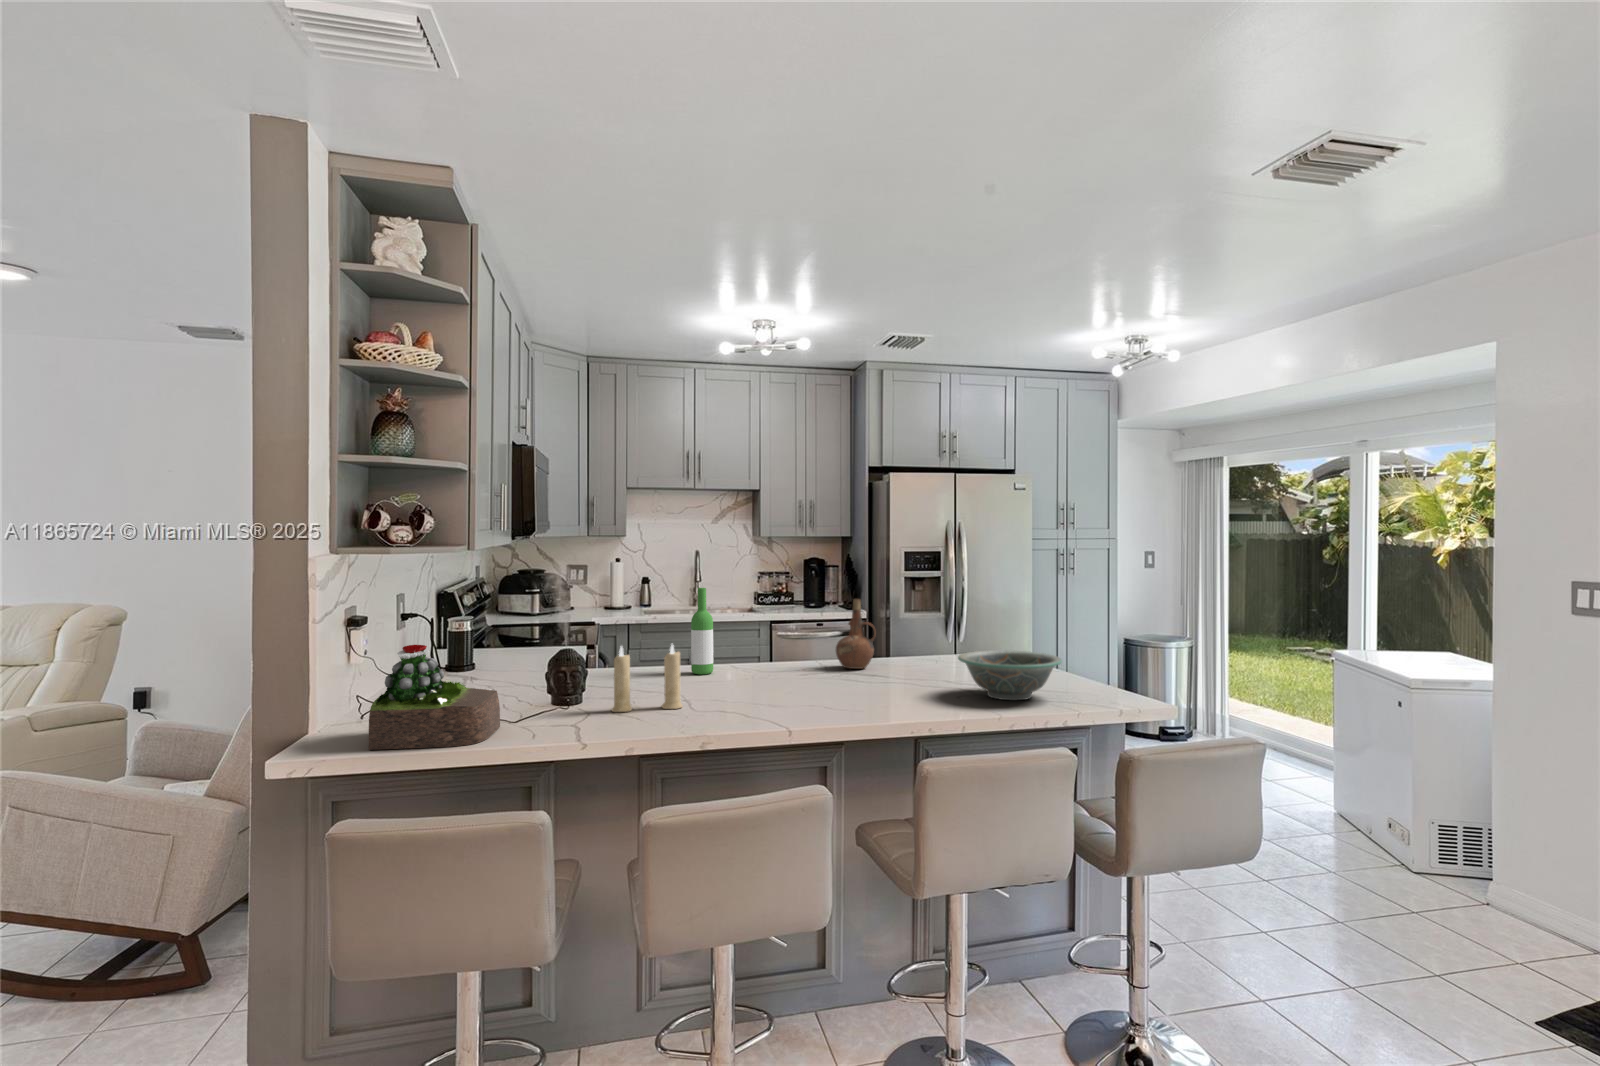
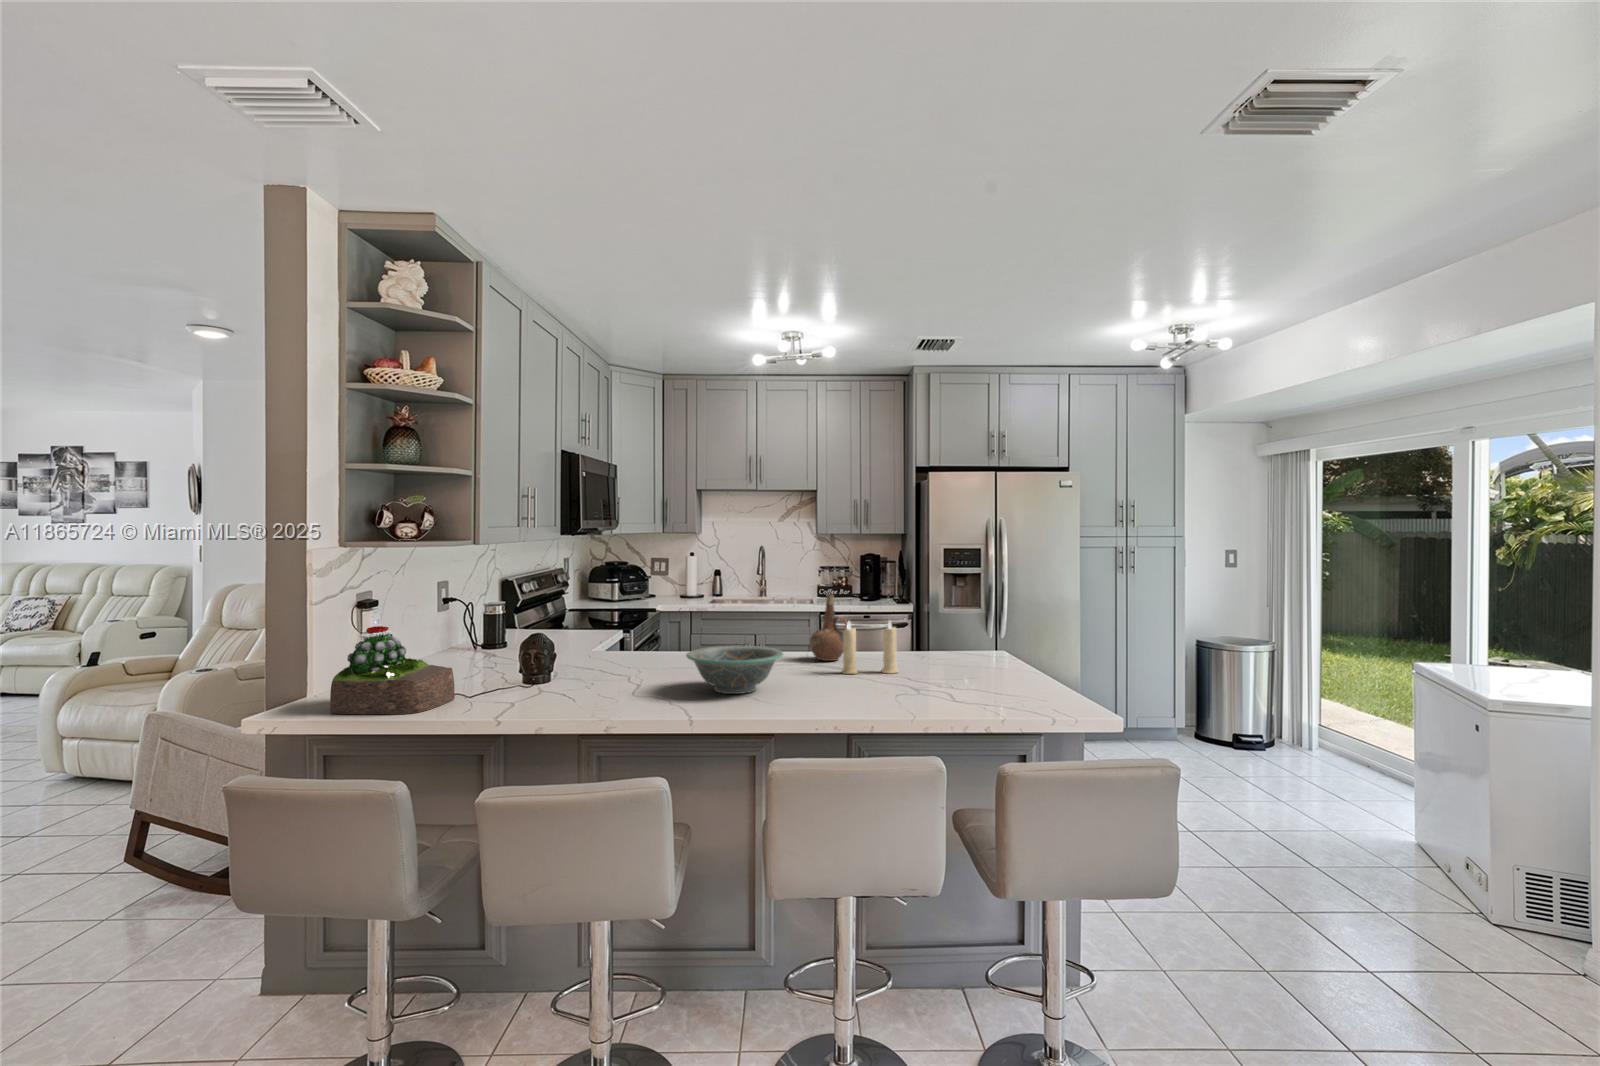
wine bottle: present [691,588,713,674] -> none [675,581,695,661]
candle: present [612,645,683,712] -> present [841,621,898,674]
decorative bowl: present [958,650,1062,700] -> present [686,646,783,694]

